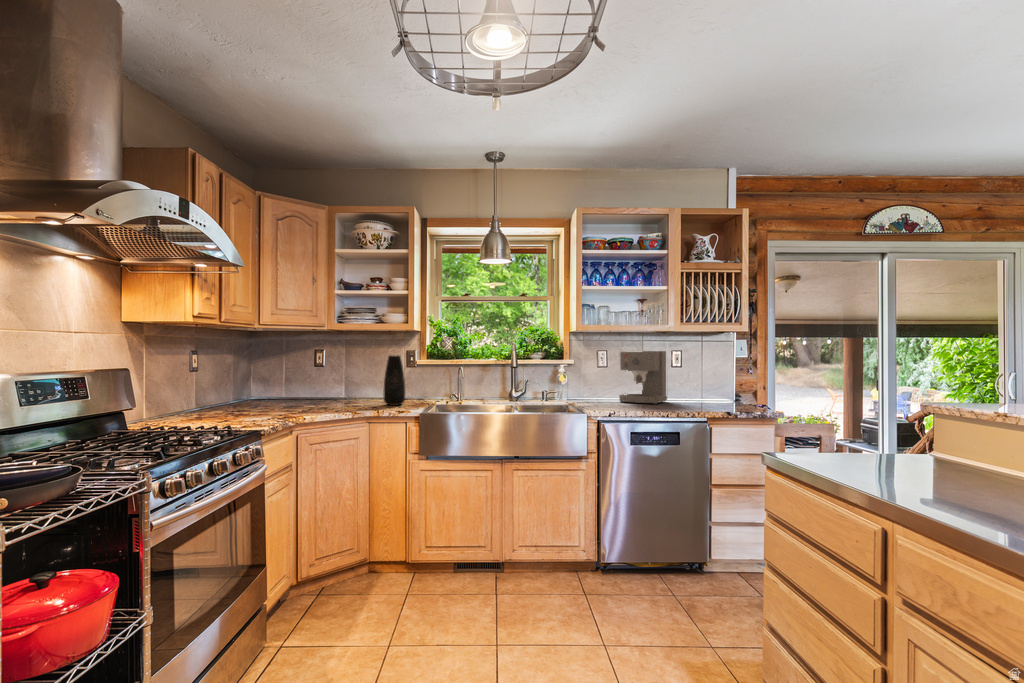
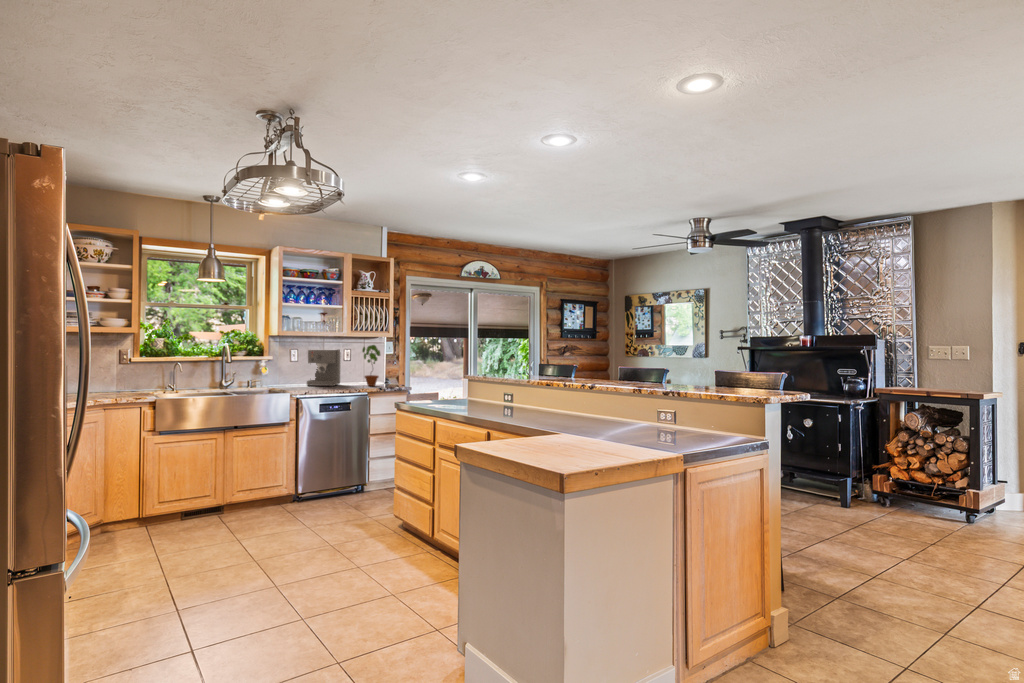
potted plant: none [699,343,728,407] -> present [362,345,380,386]
vase: present [383,355,405,406] -> none [109,354,131,396]

